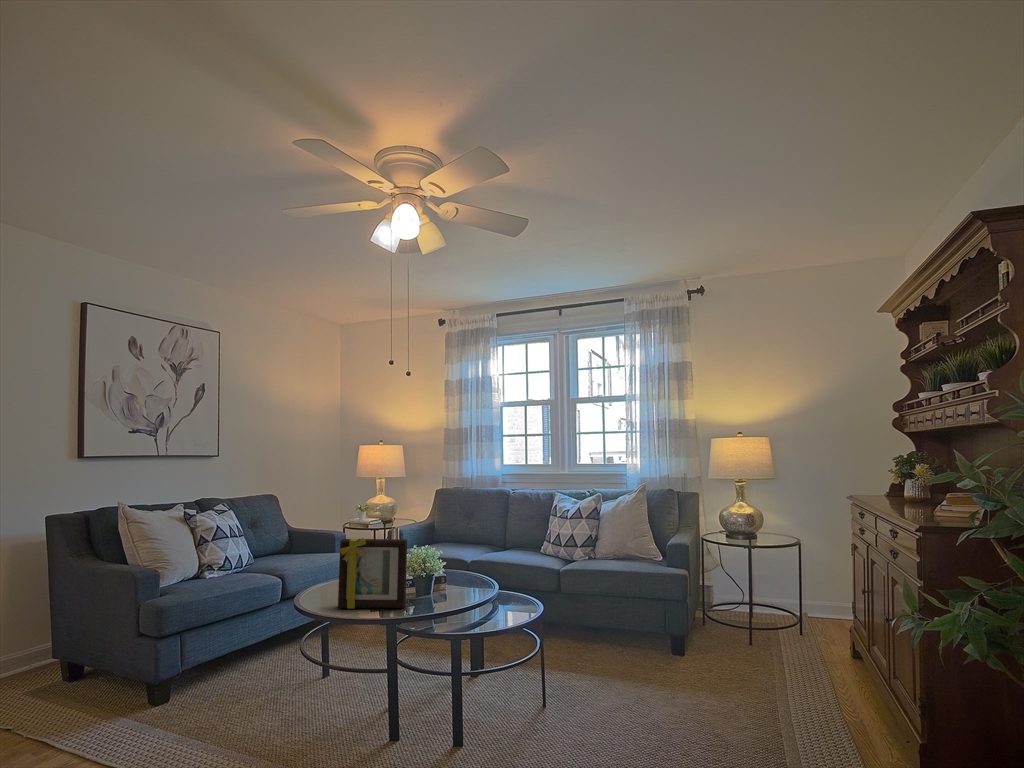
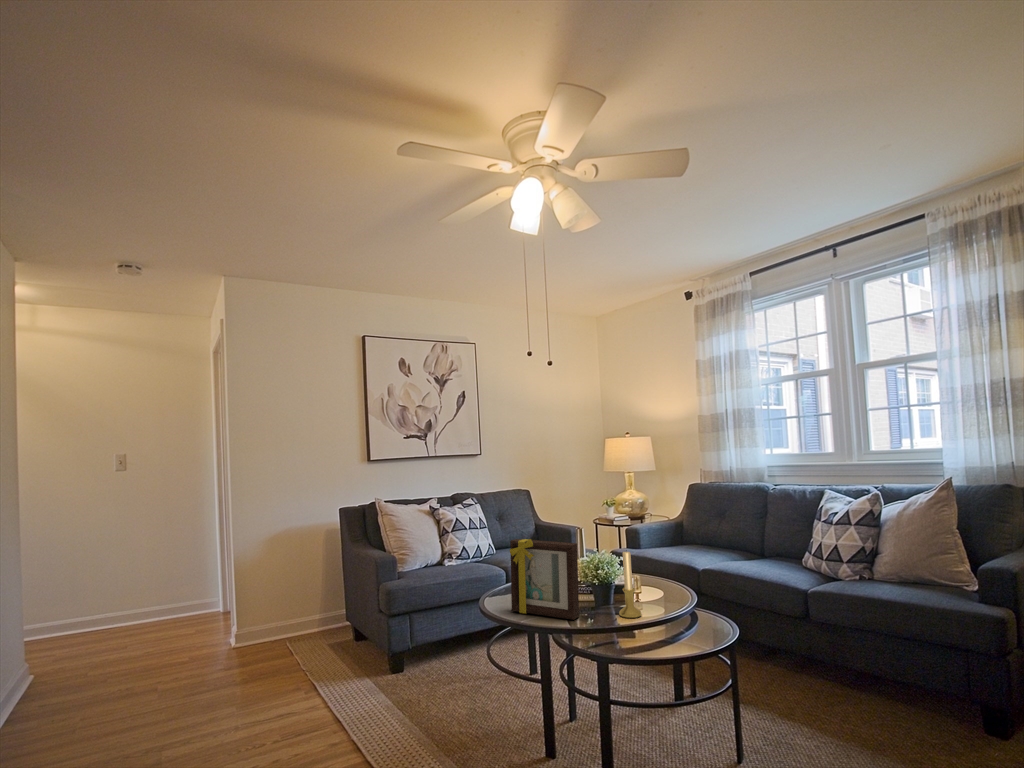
candle holder: none [438,543,457,602] -> present [619,551,641,618]

